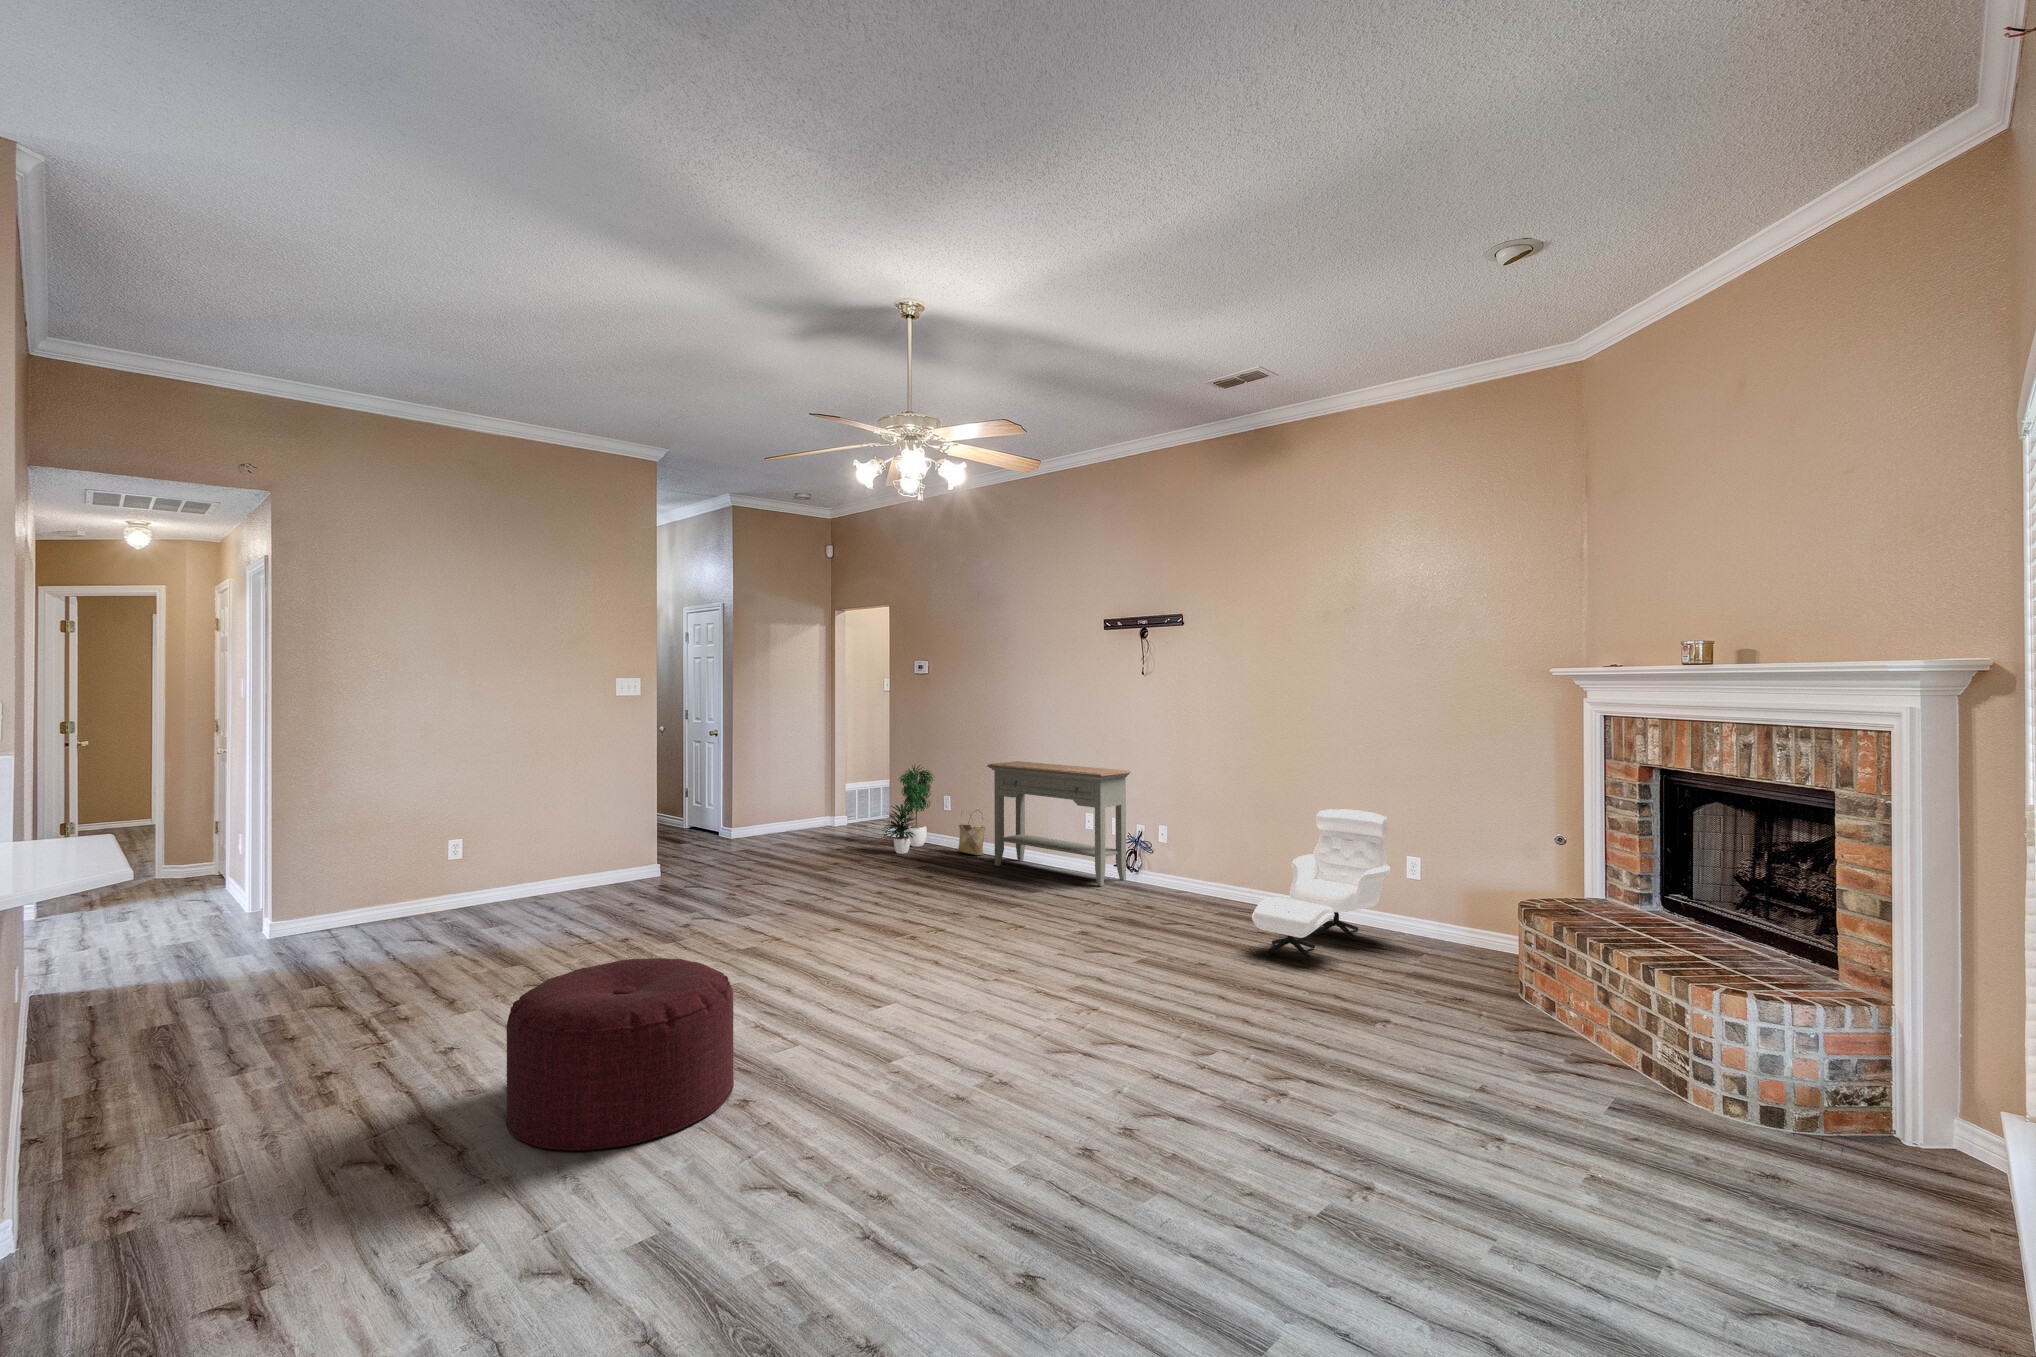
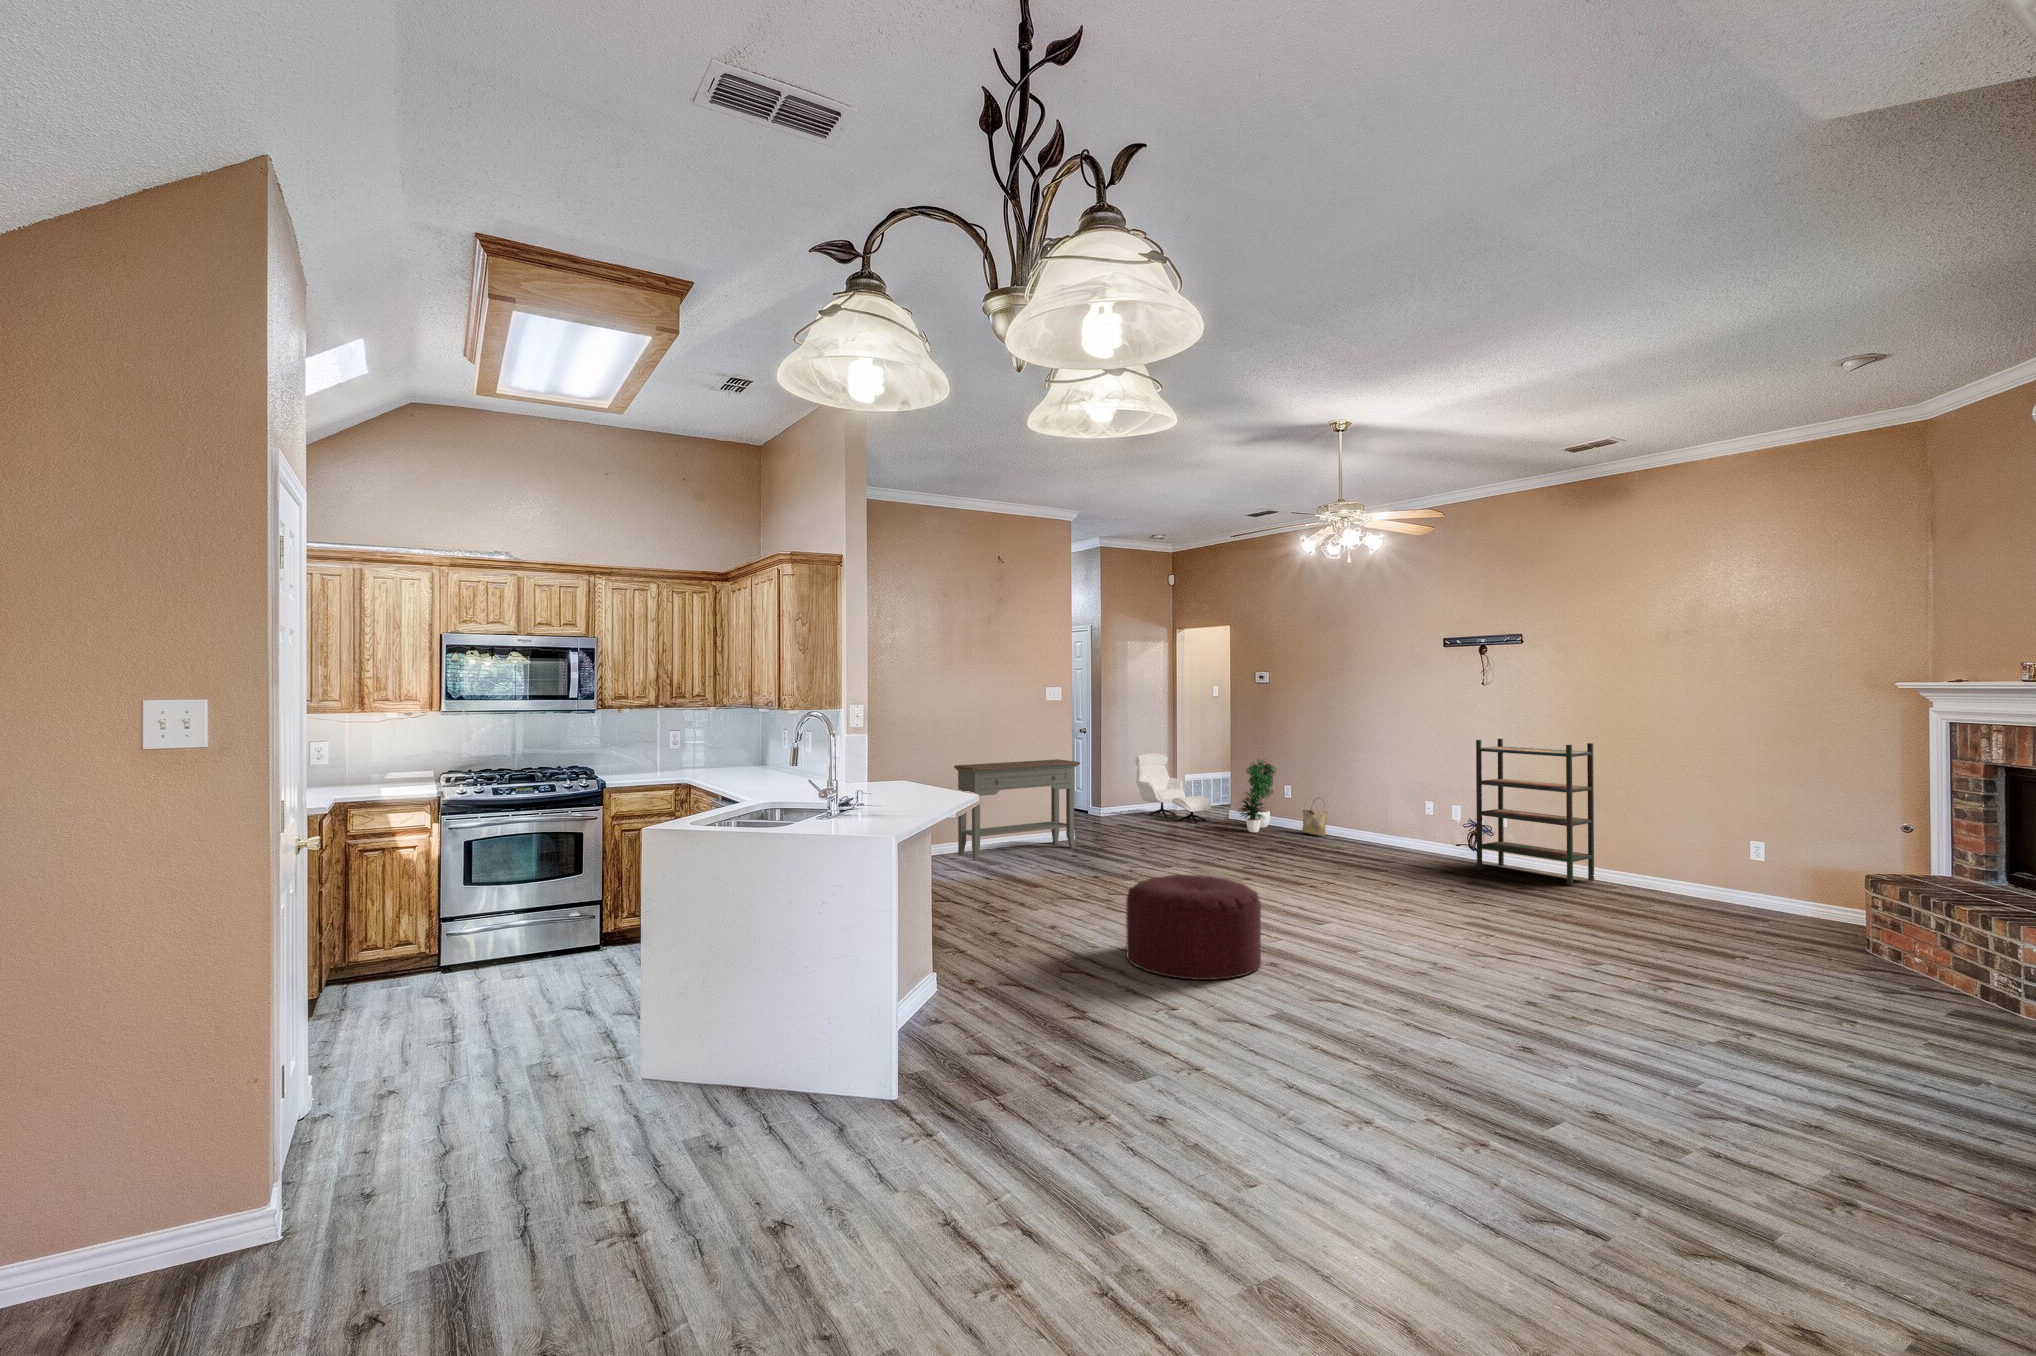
bookshelf: none [1128,738,1251,914] -> present [1476,739,1594,886]
console table: present [987,761,1130,886] -> present [954,759,1080,860]
armchair: present [1252,809,1390,959] -> present [1135,754,1211,823]

